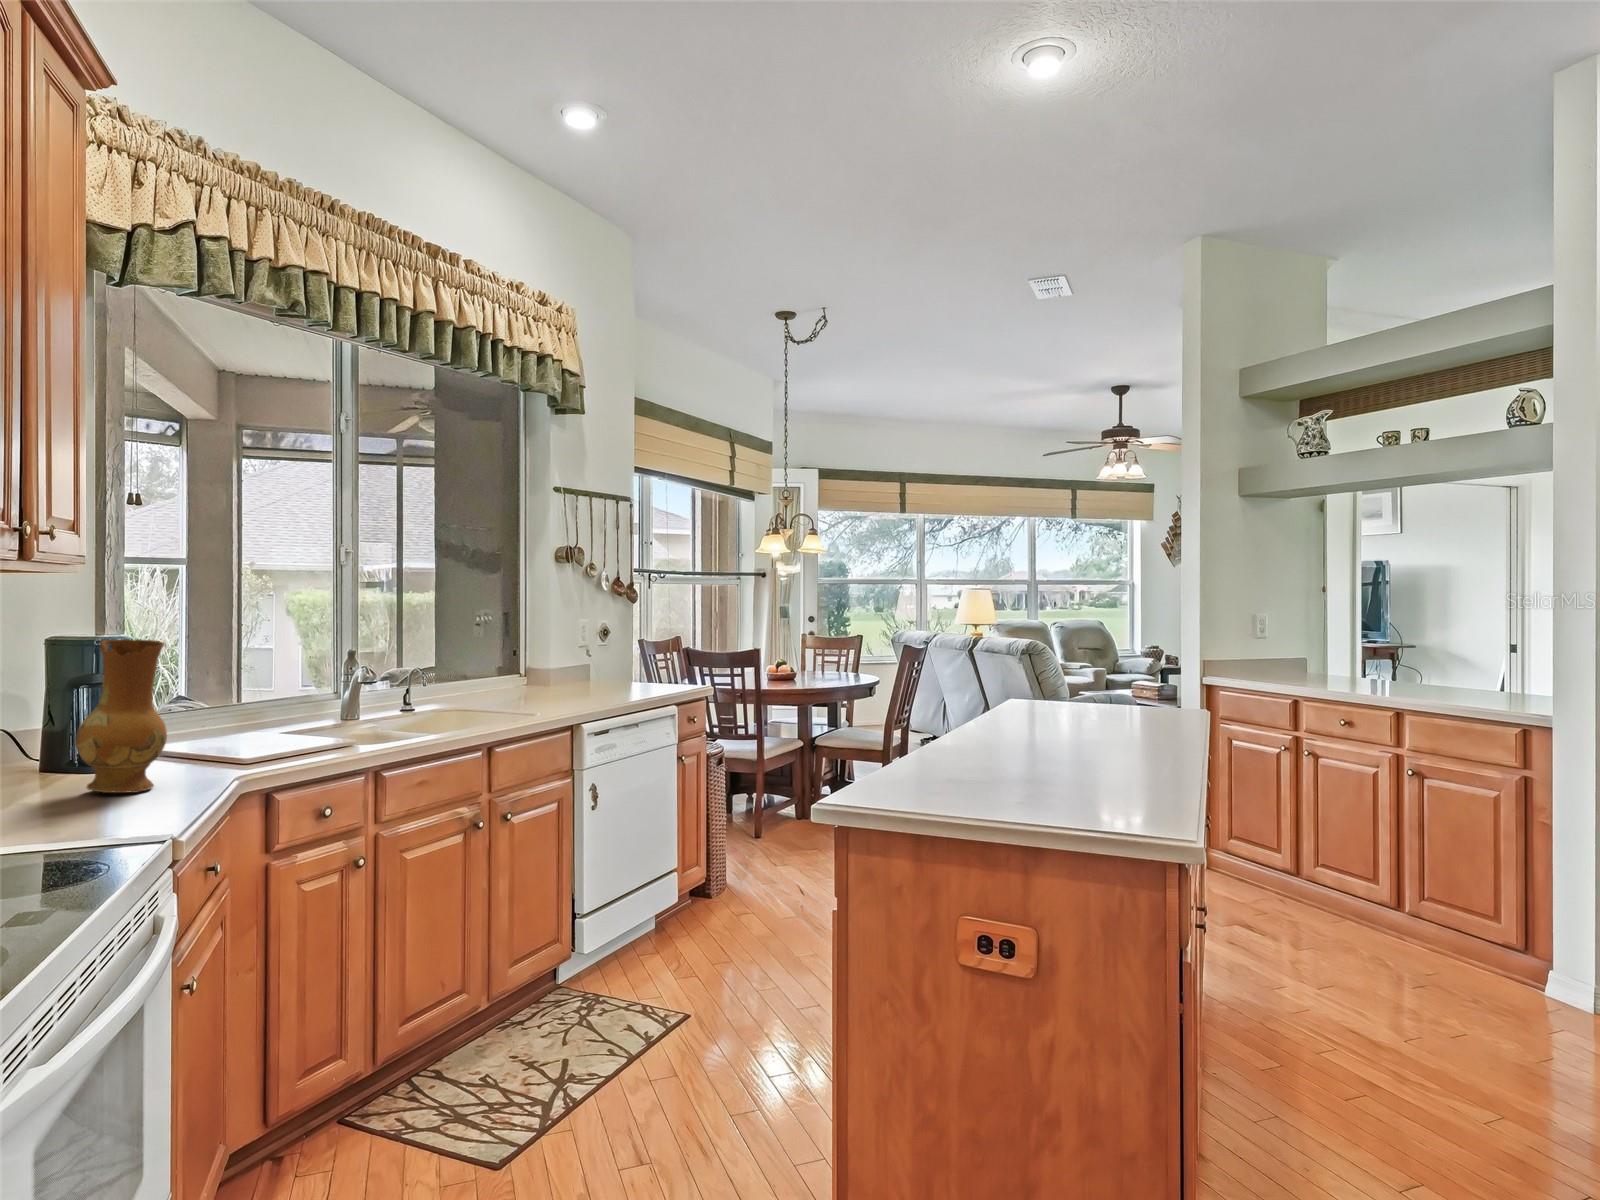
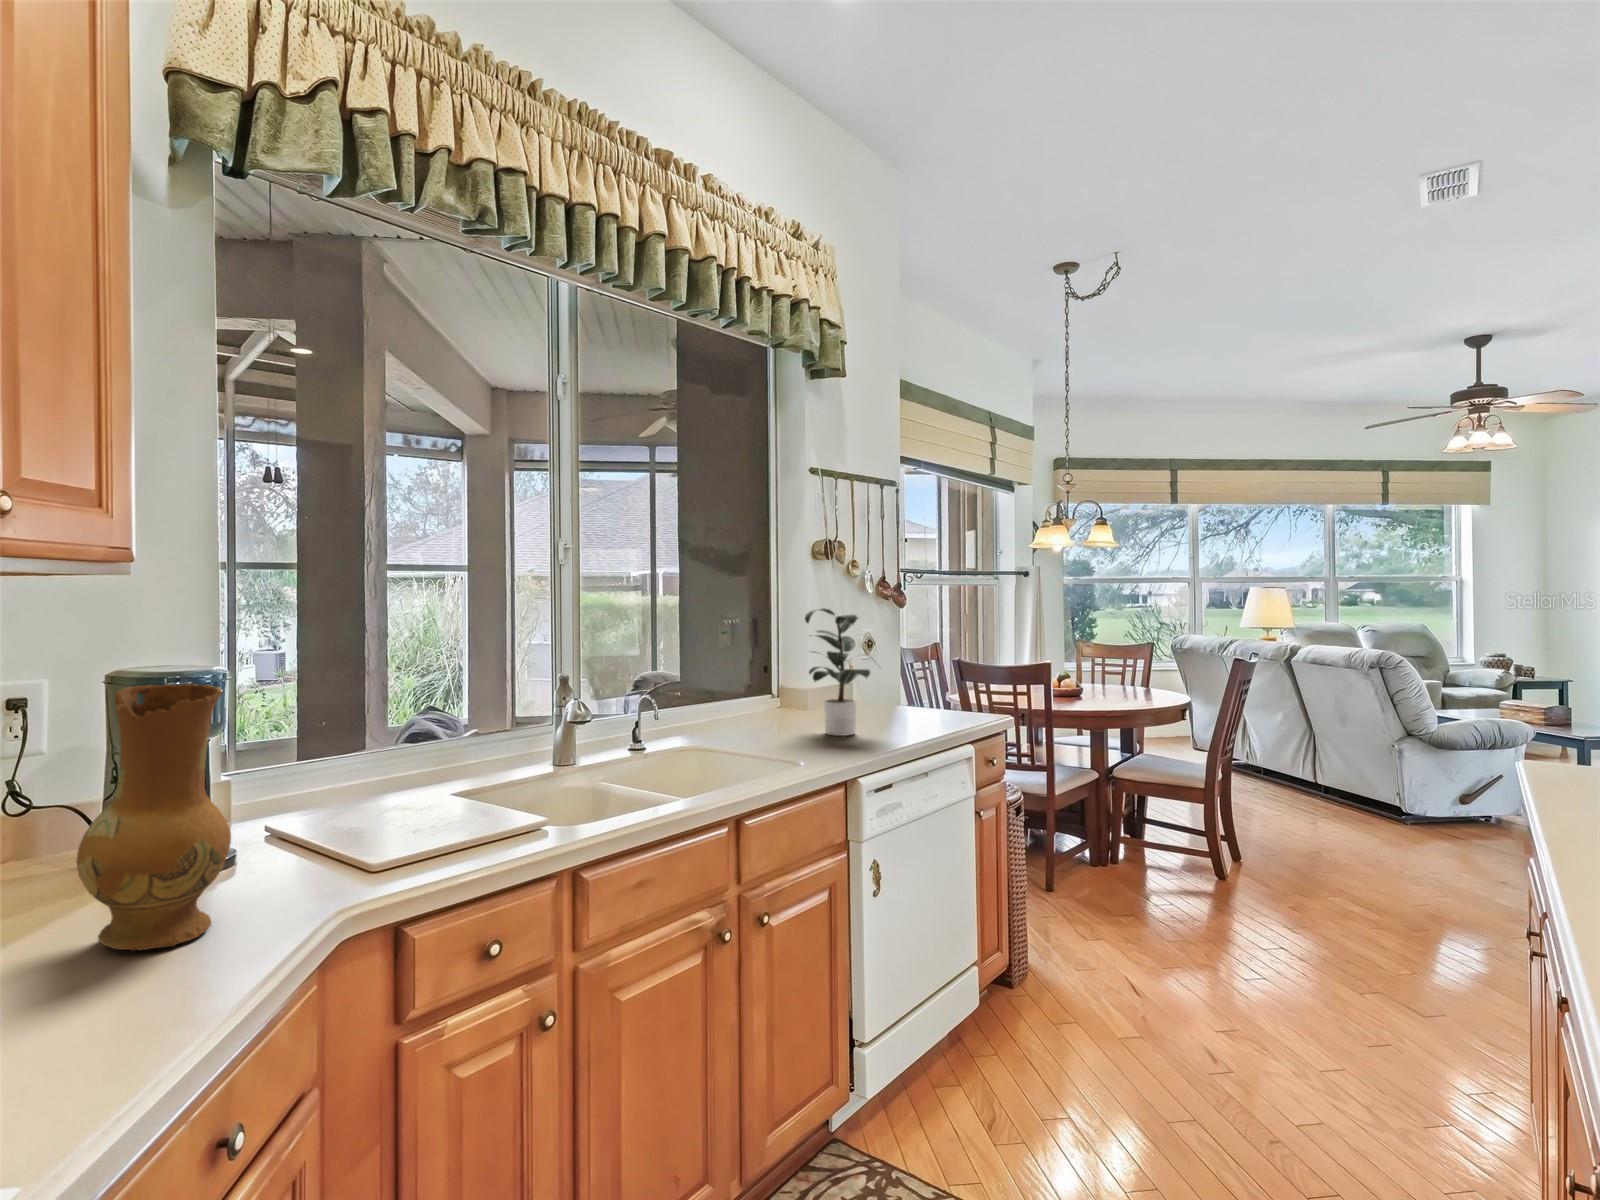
potted plant: none [531,600,617,700] -> present [805,608,870,736]

